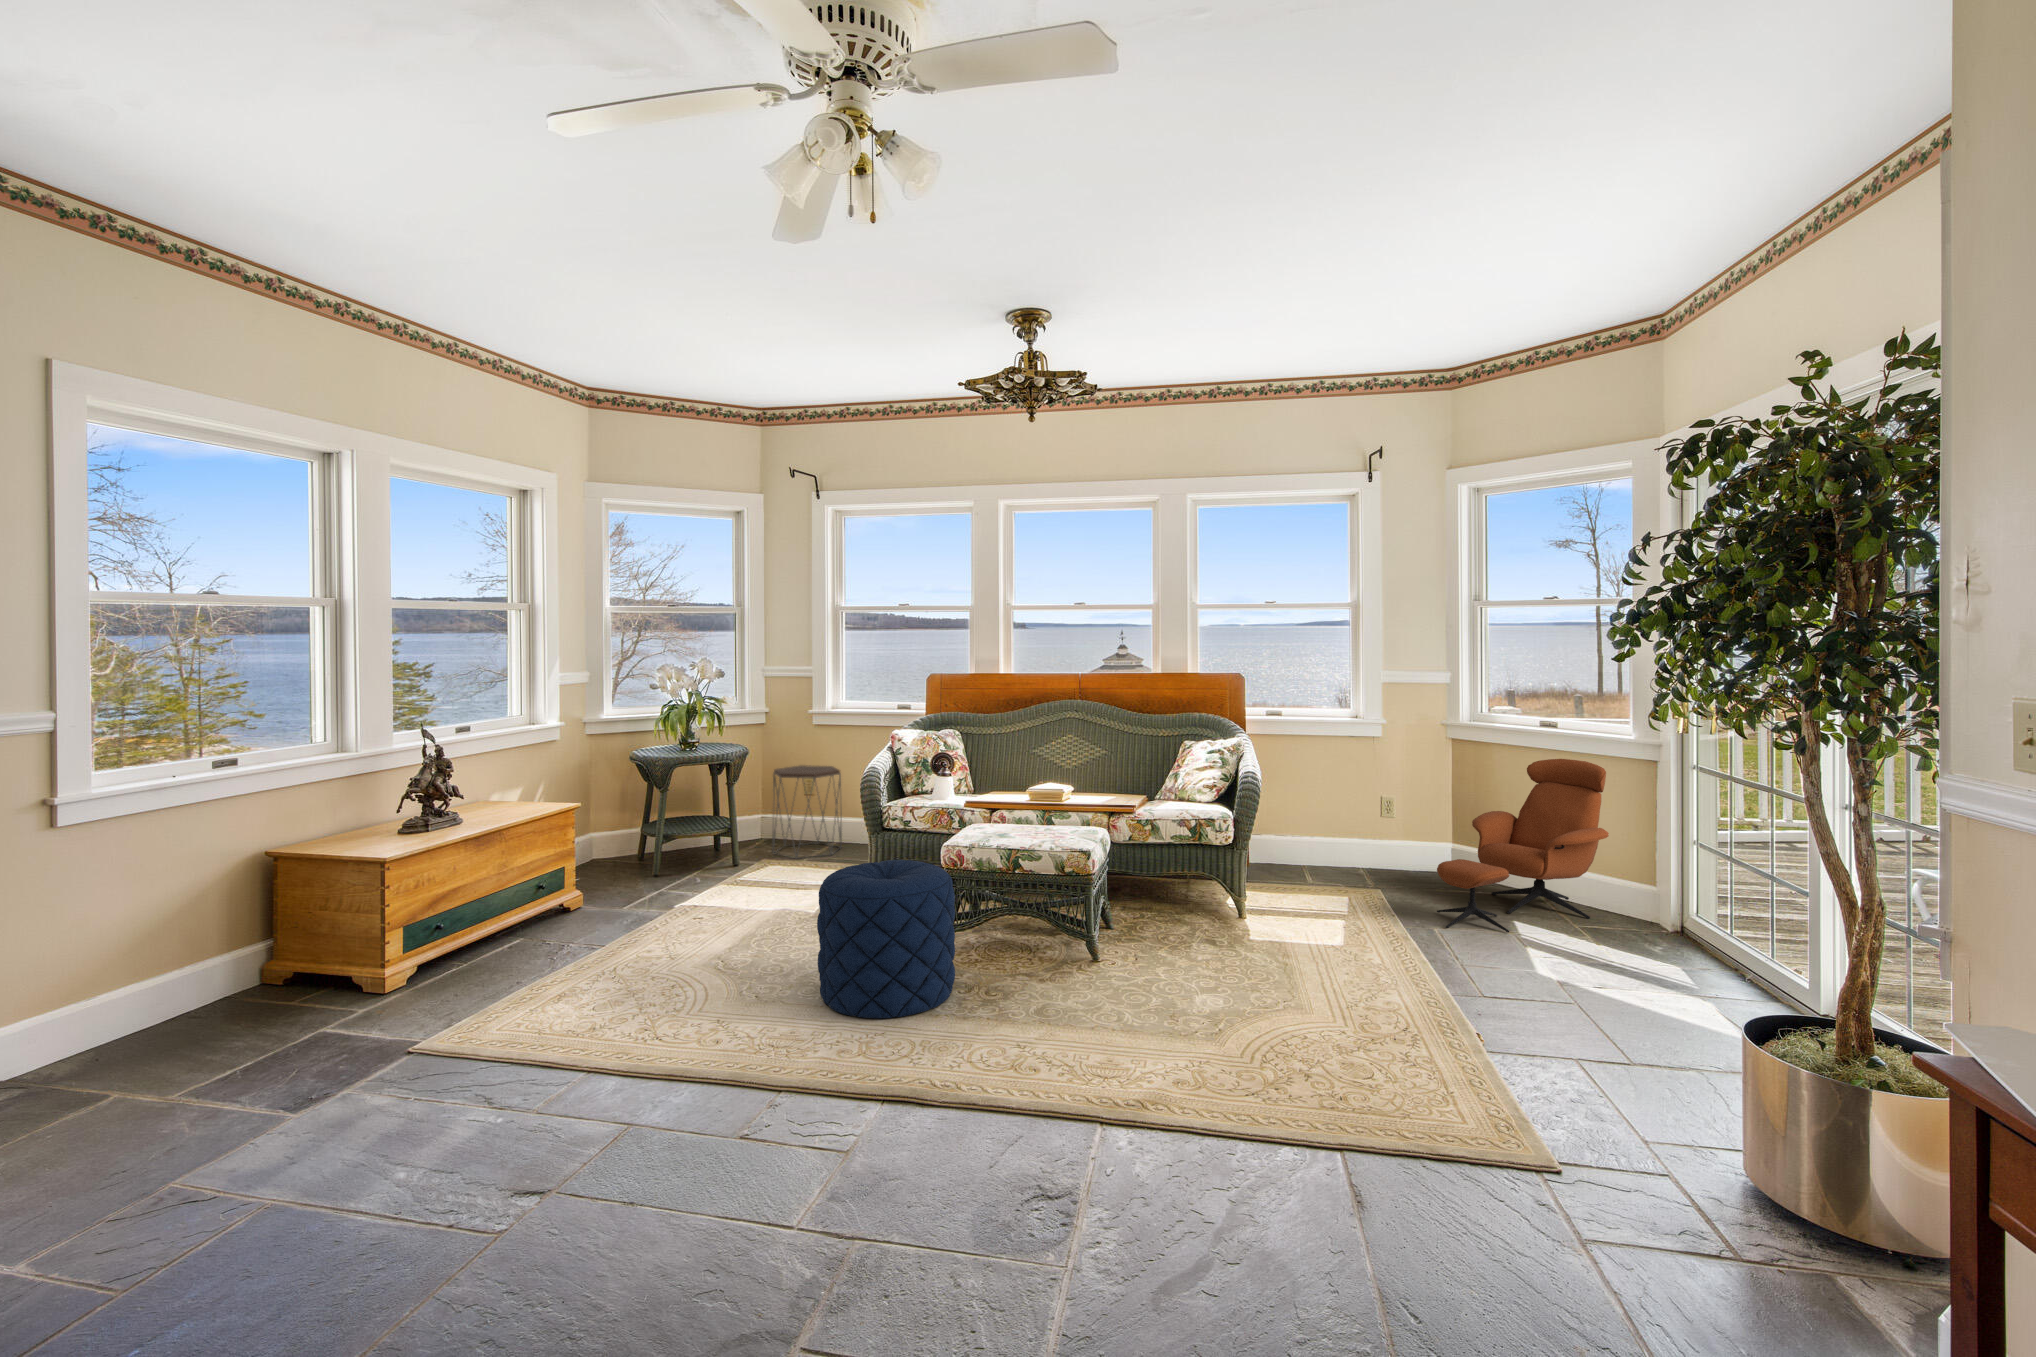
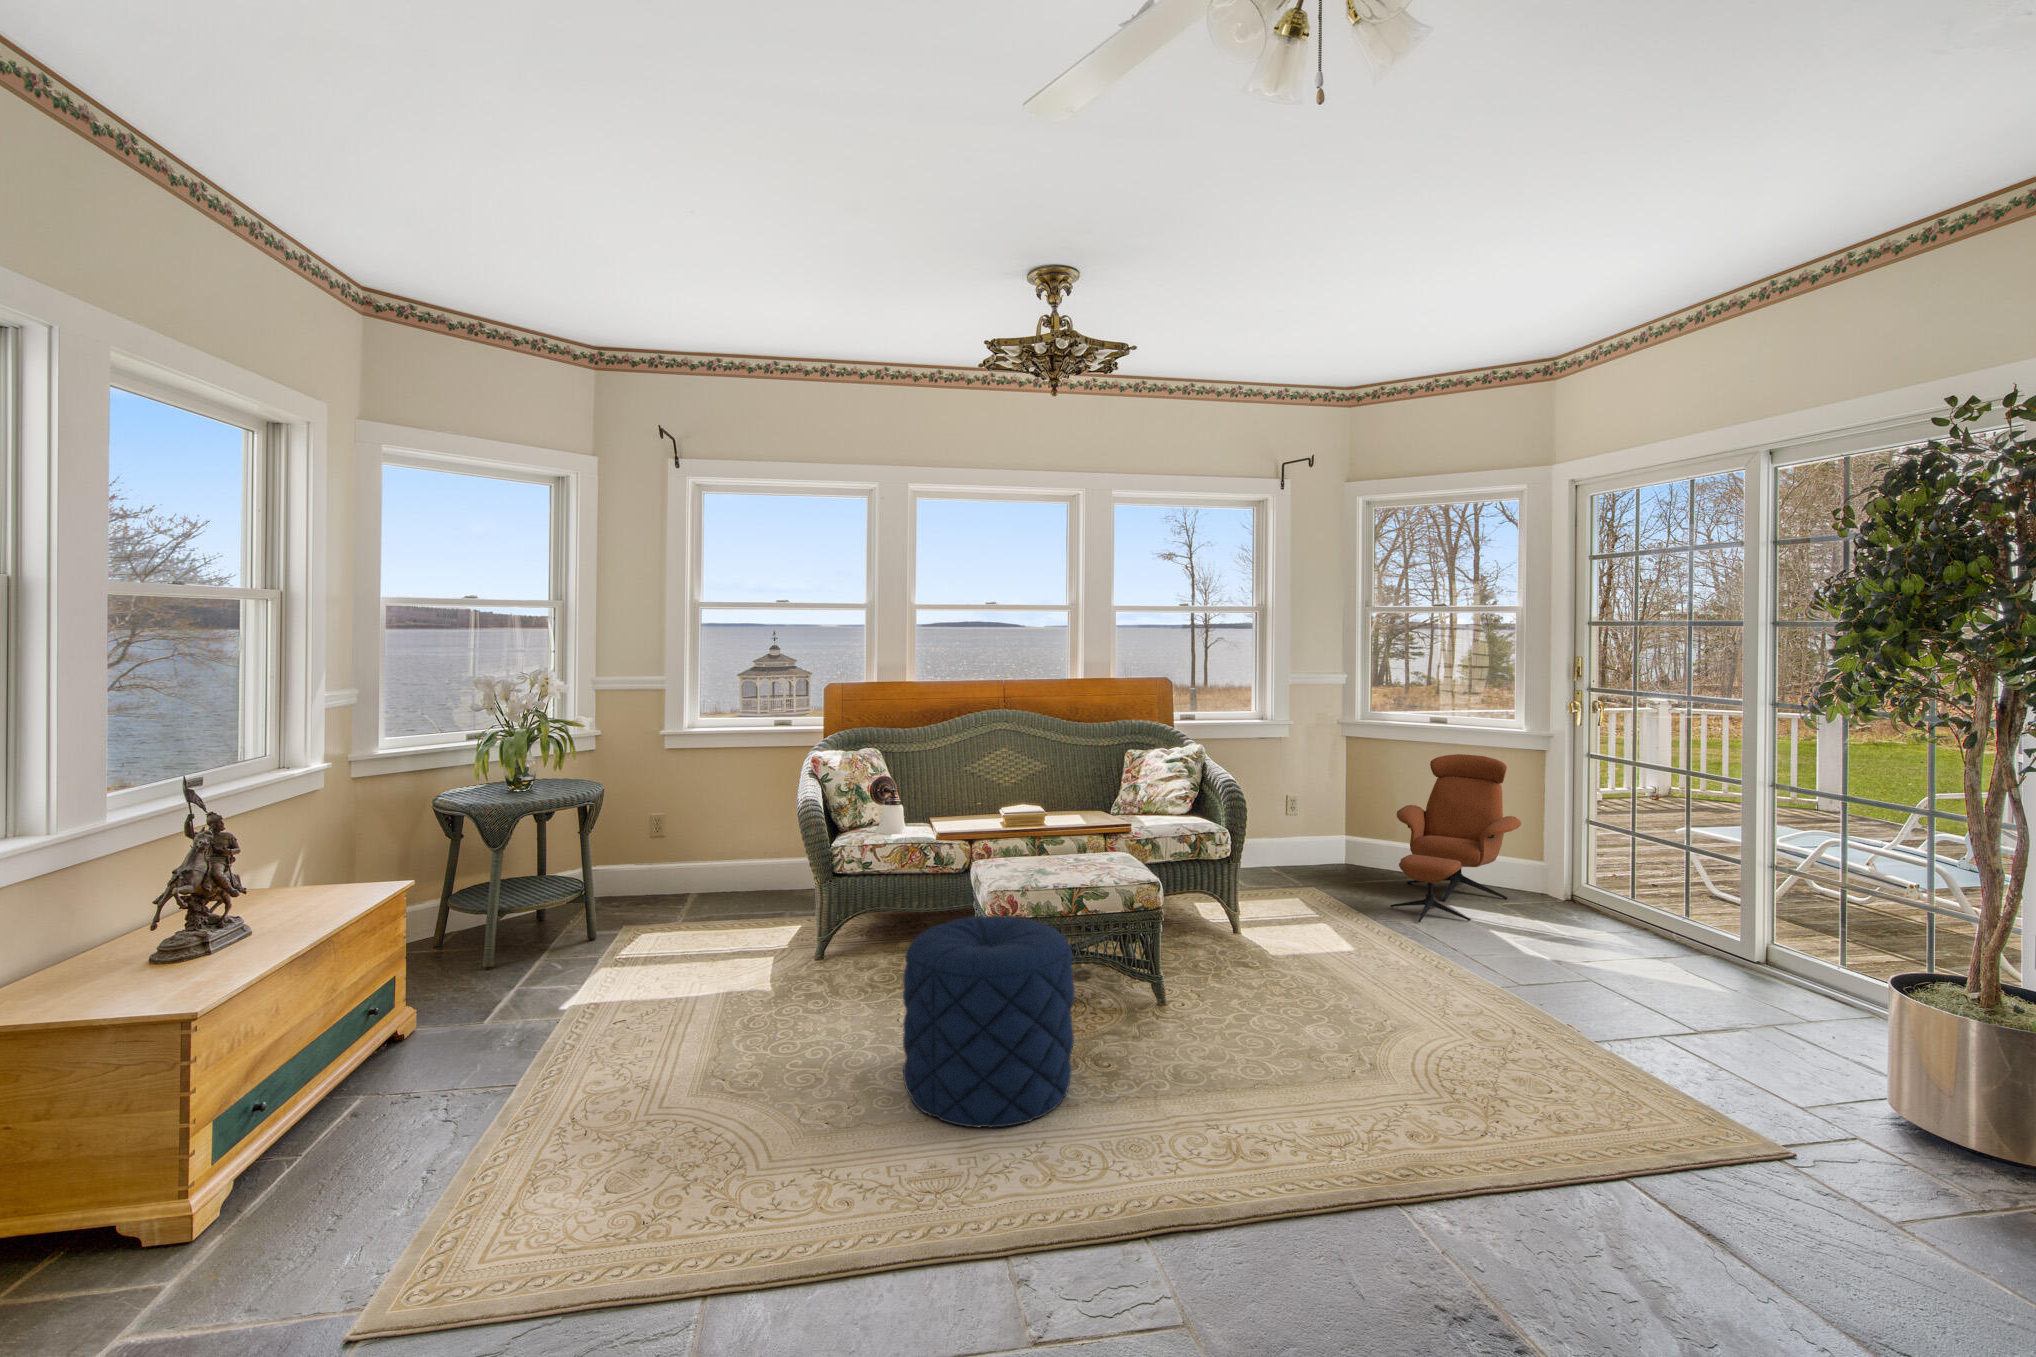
side table: present [772,765,842,859] -> none [625,796,717,915]

